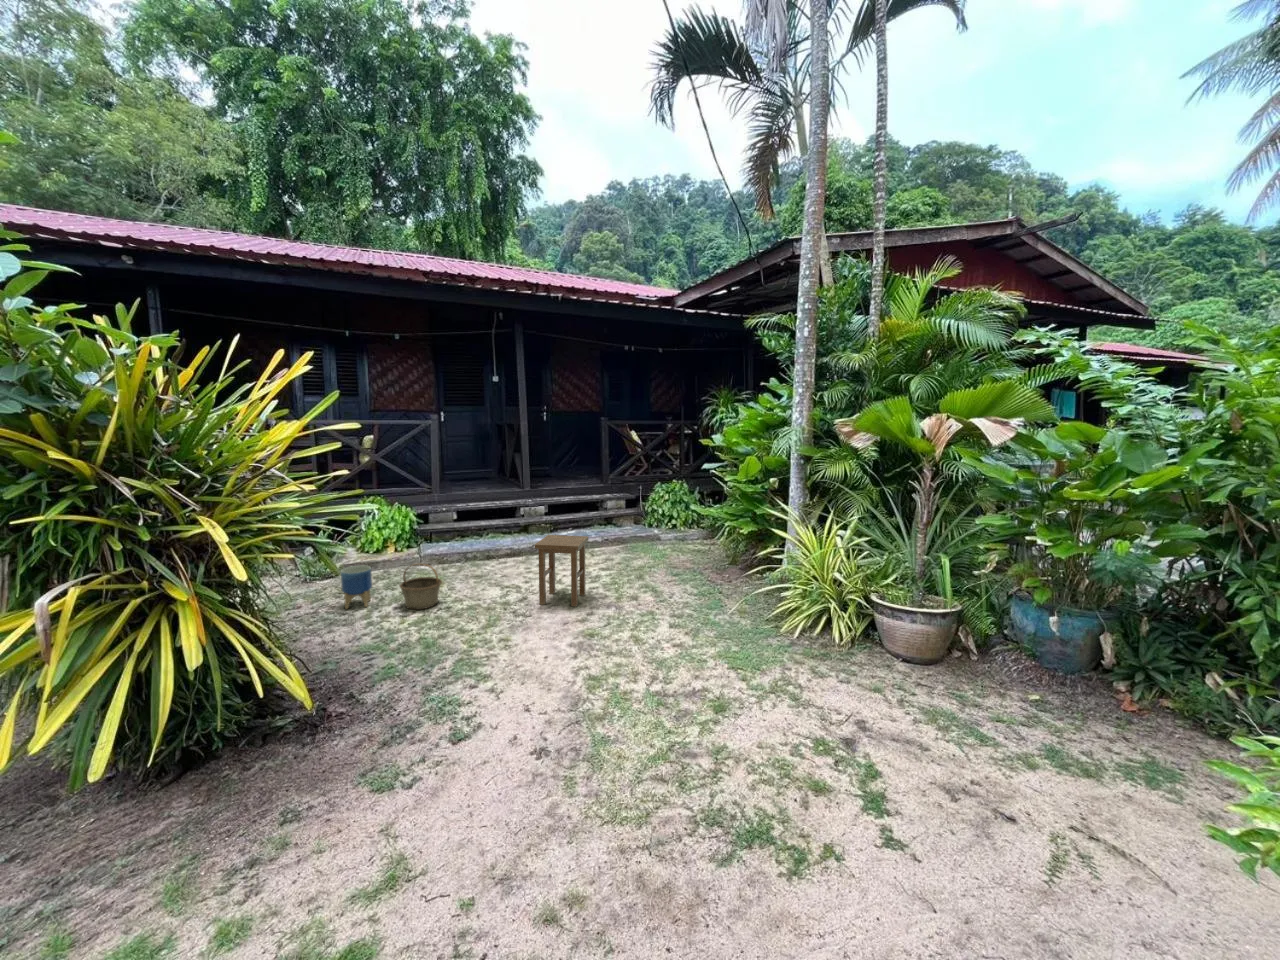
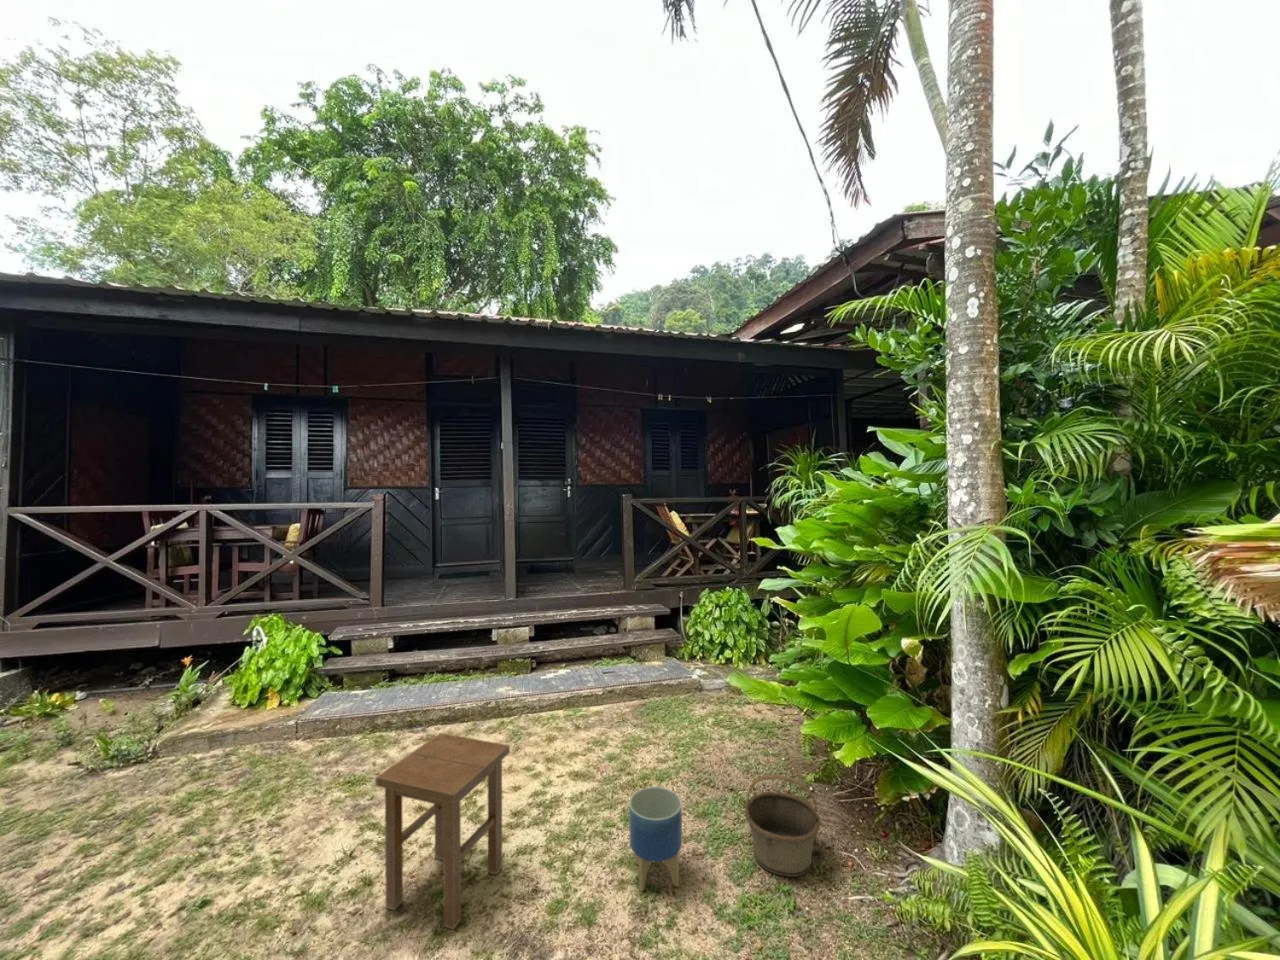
basket: present [400,564,442,609] -> present [745,775,820,877]
planter: present [341,566,372,609] -> present [629,787,682,891]

